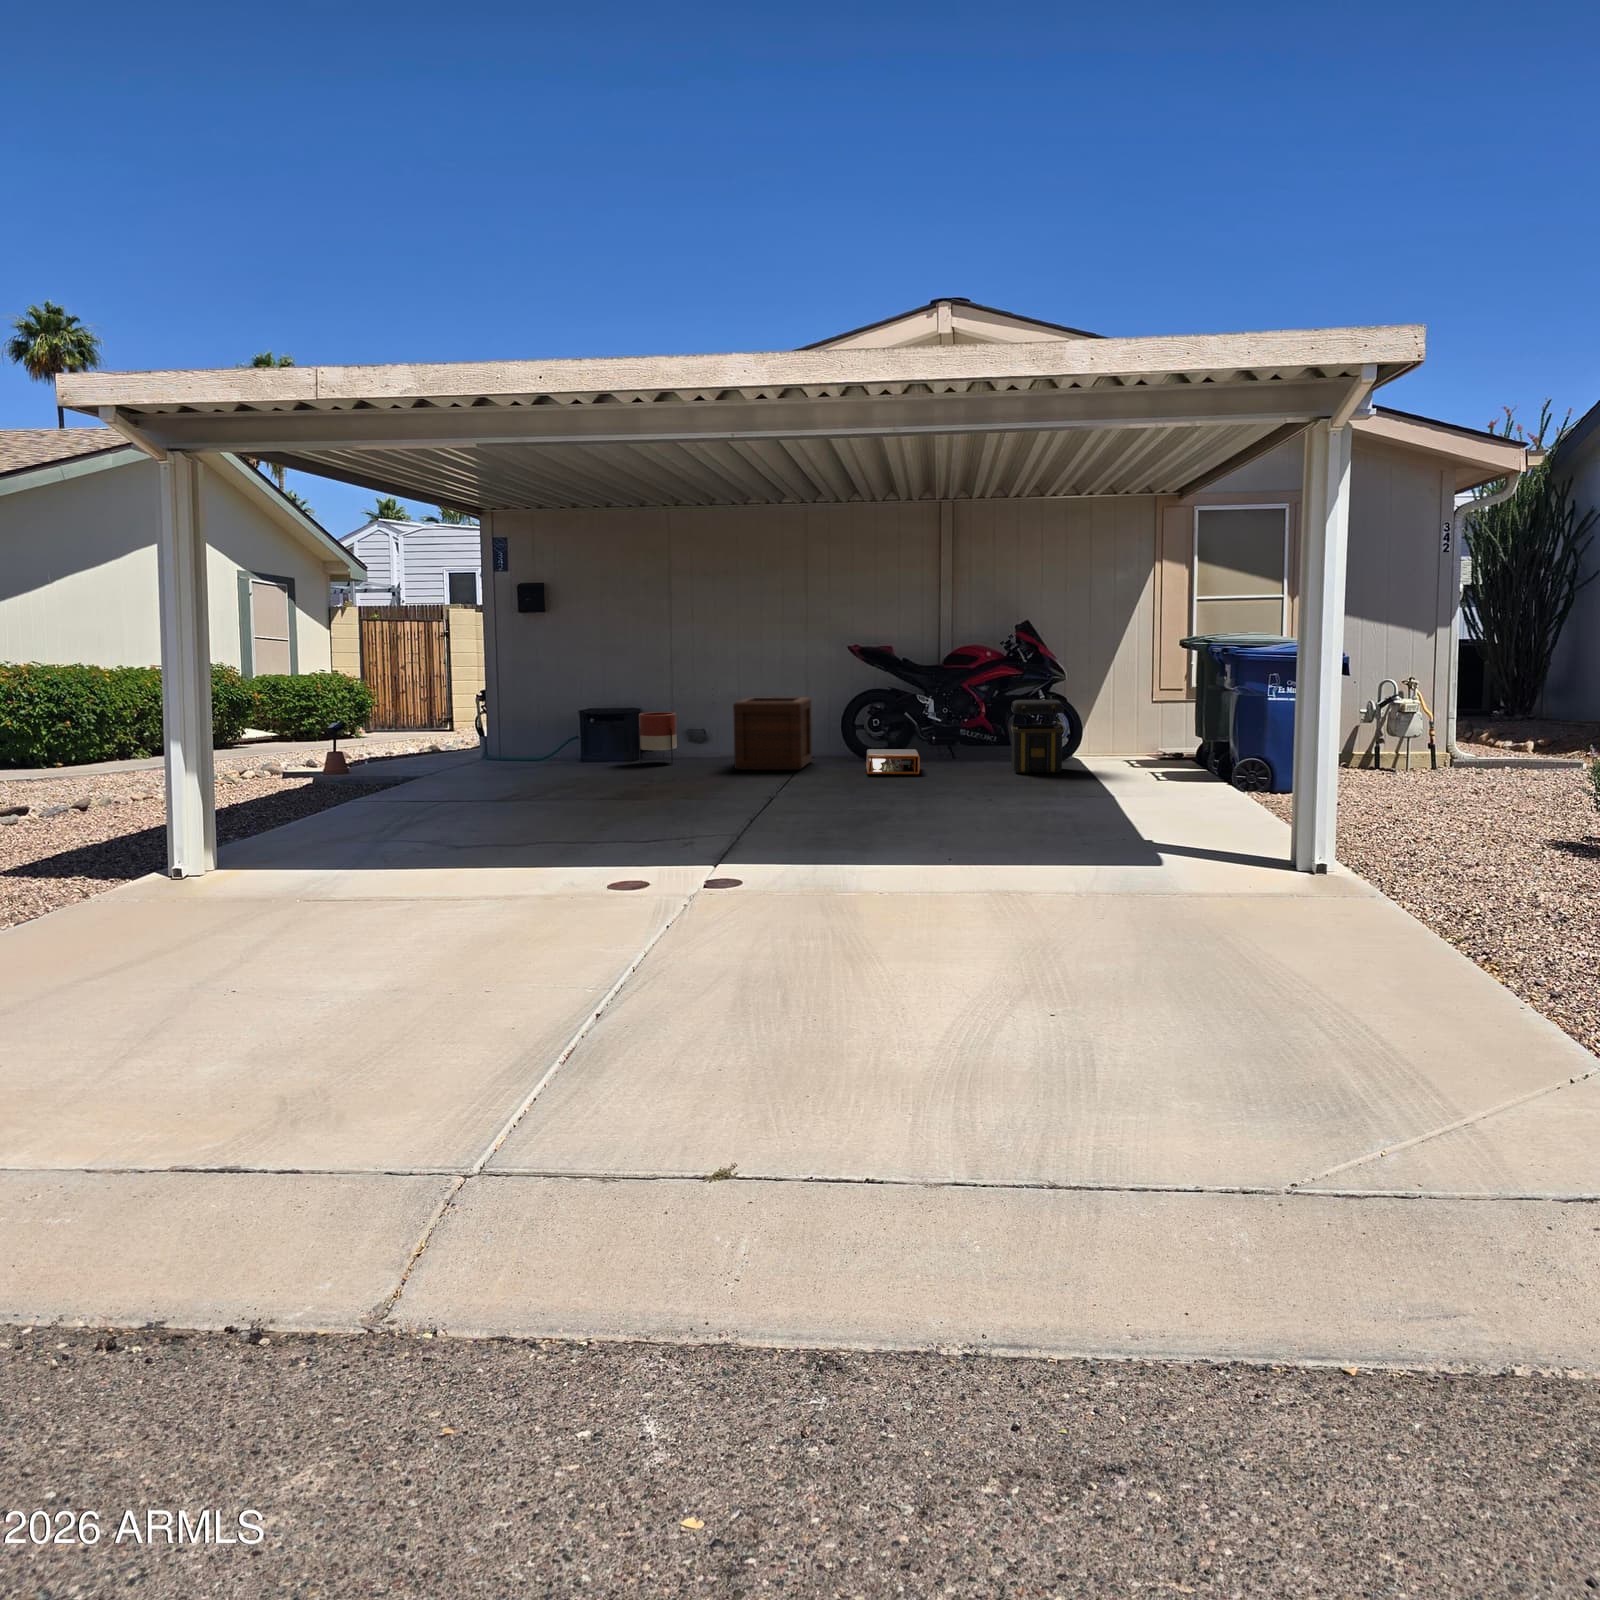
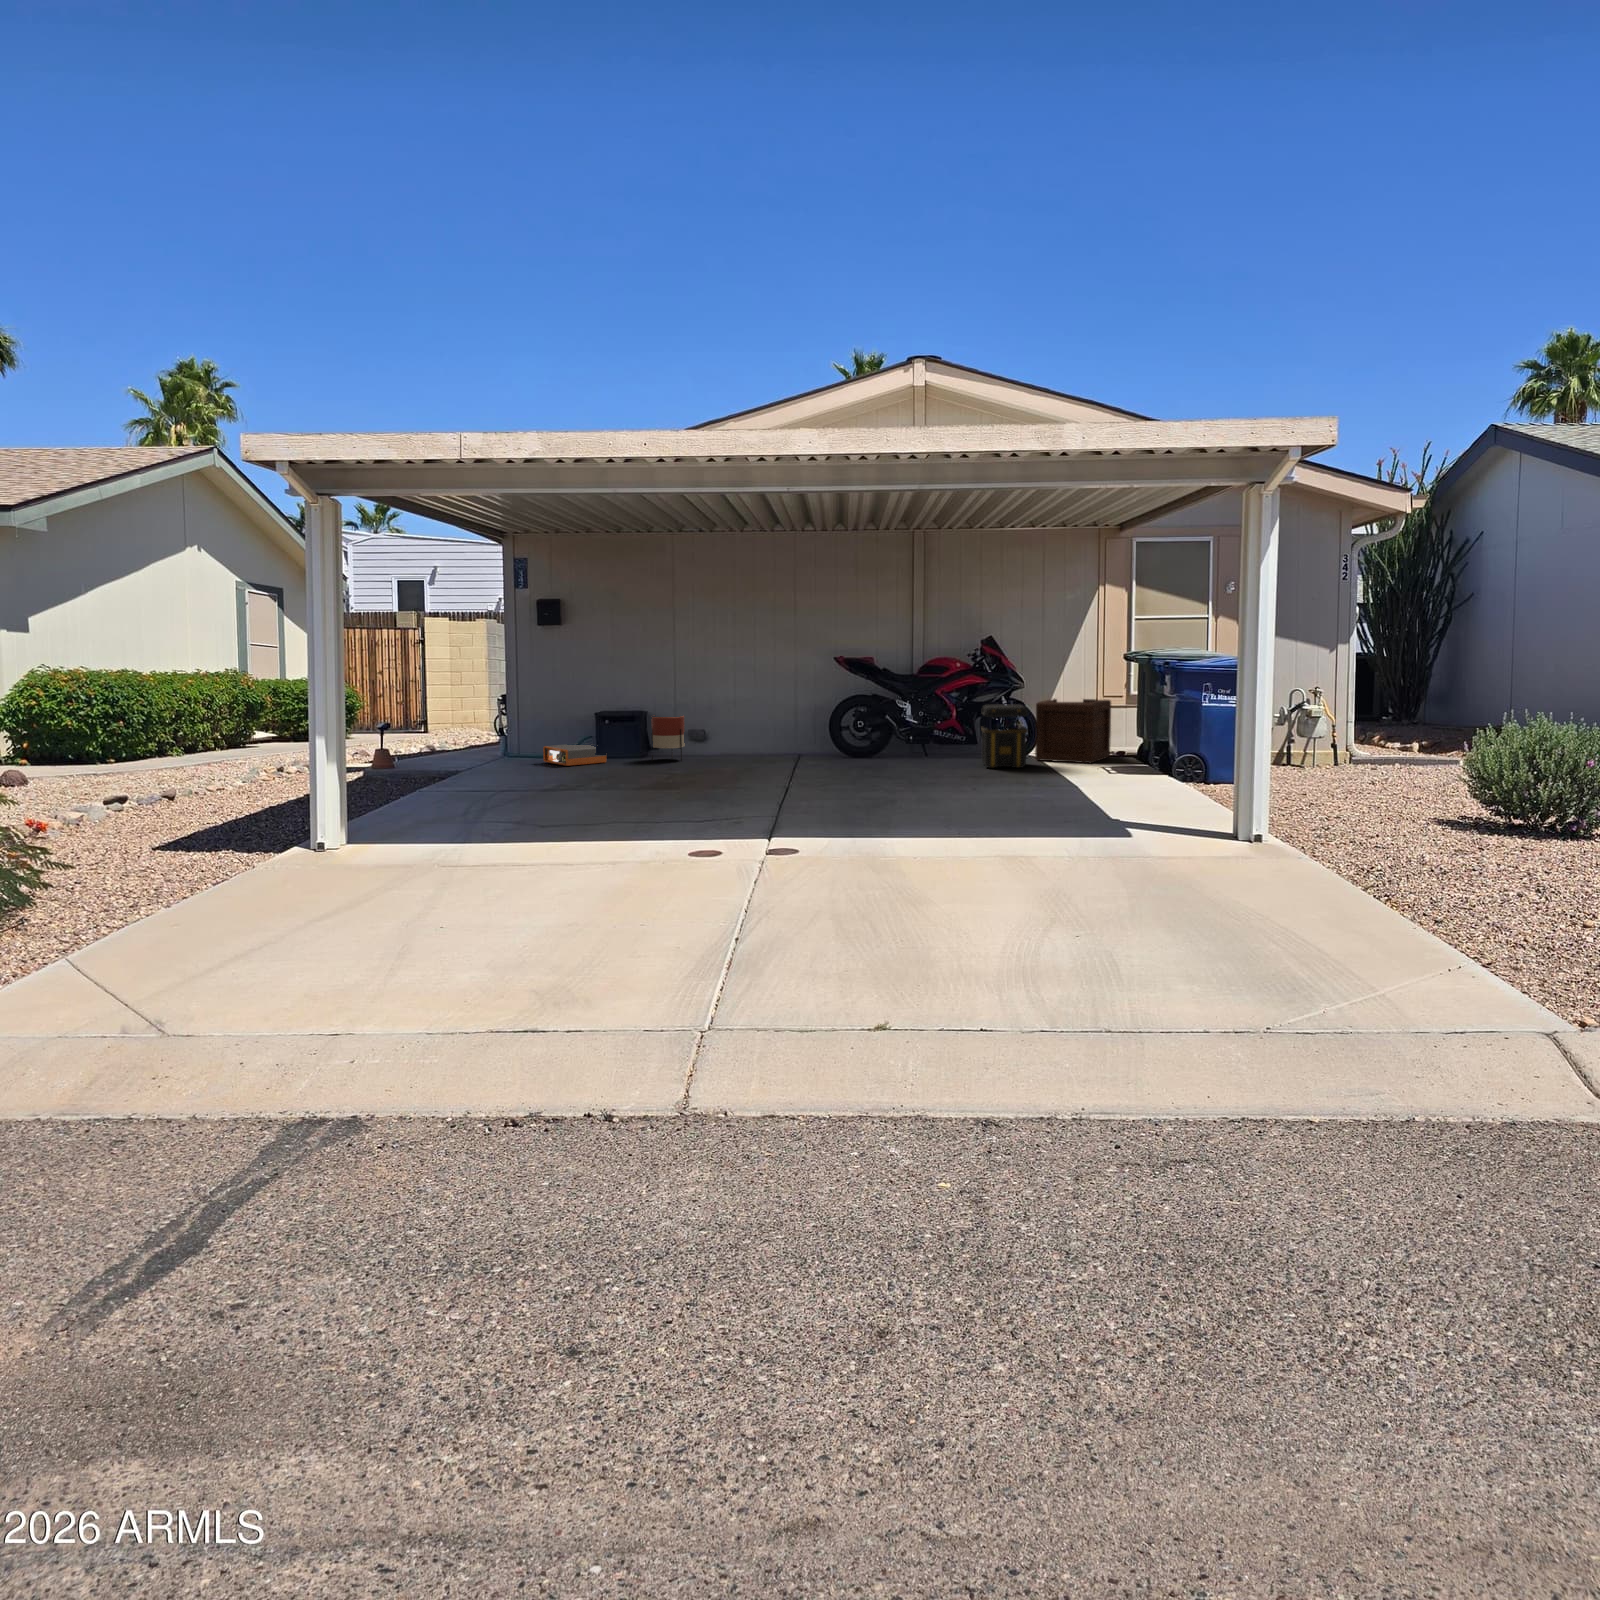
wooden crate: present [733,697,812,770] -> present [1035,698,1111,763]
storage box: present [867,749,920,774] -> present [543,744,607,766]

